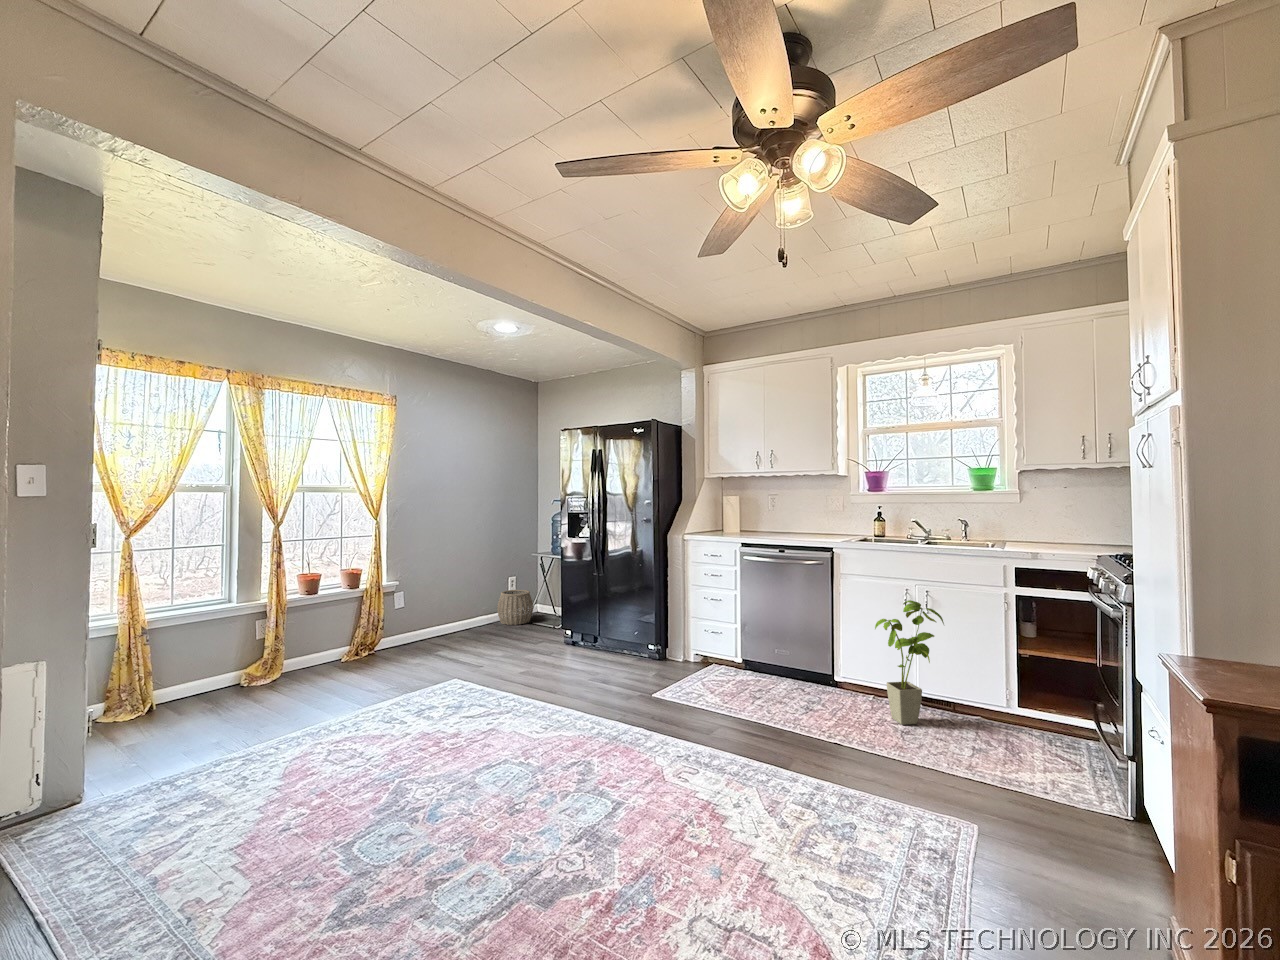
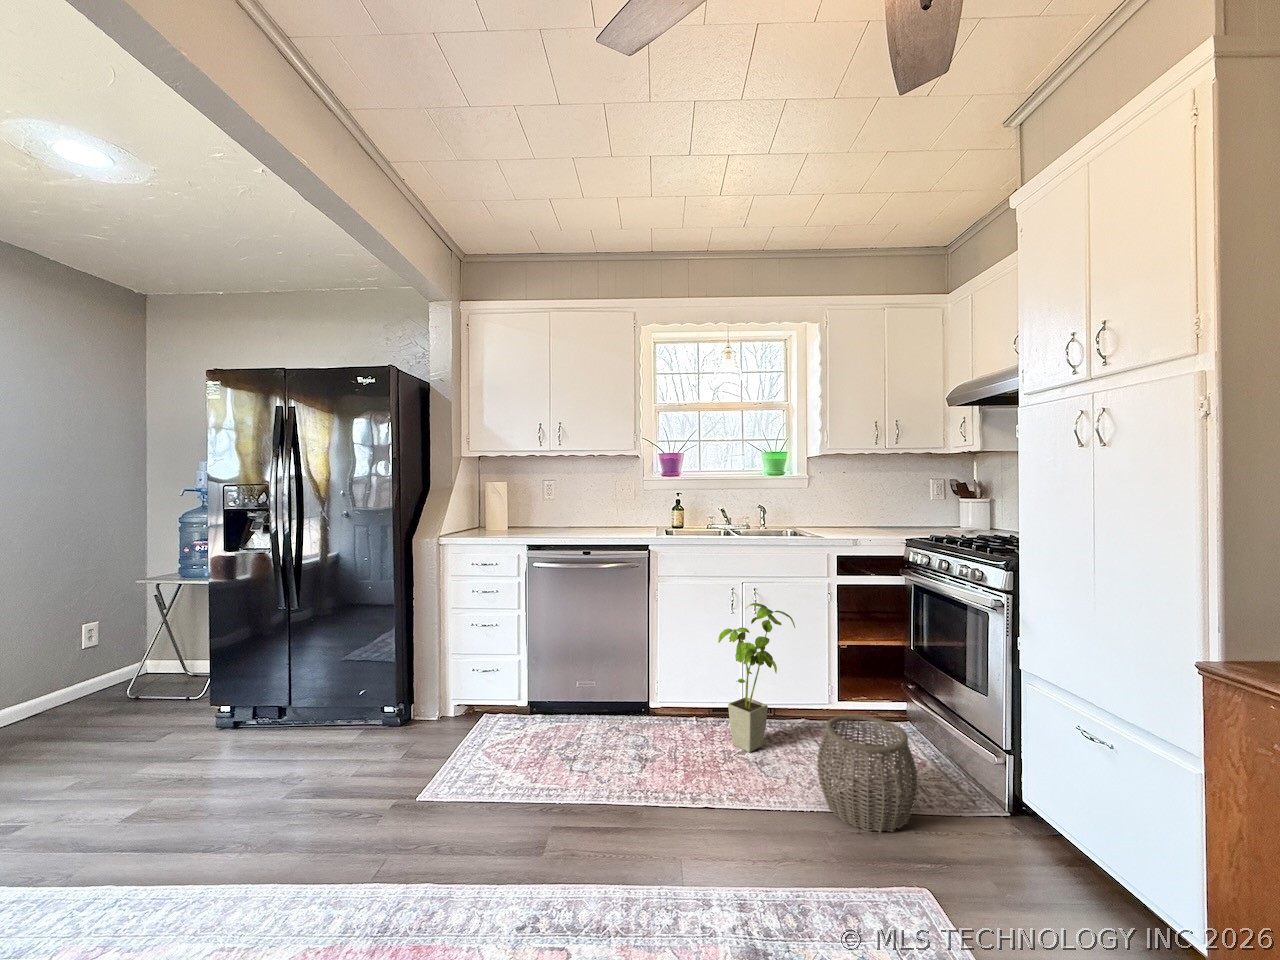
woven basket: present [497,590,533,625] -> present [817,715,919,832]

